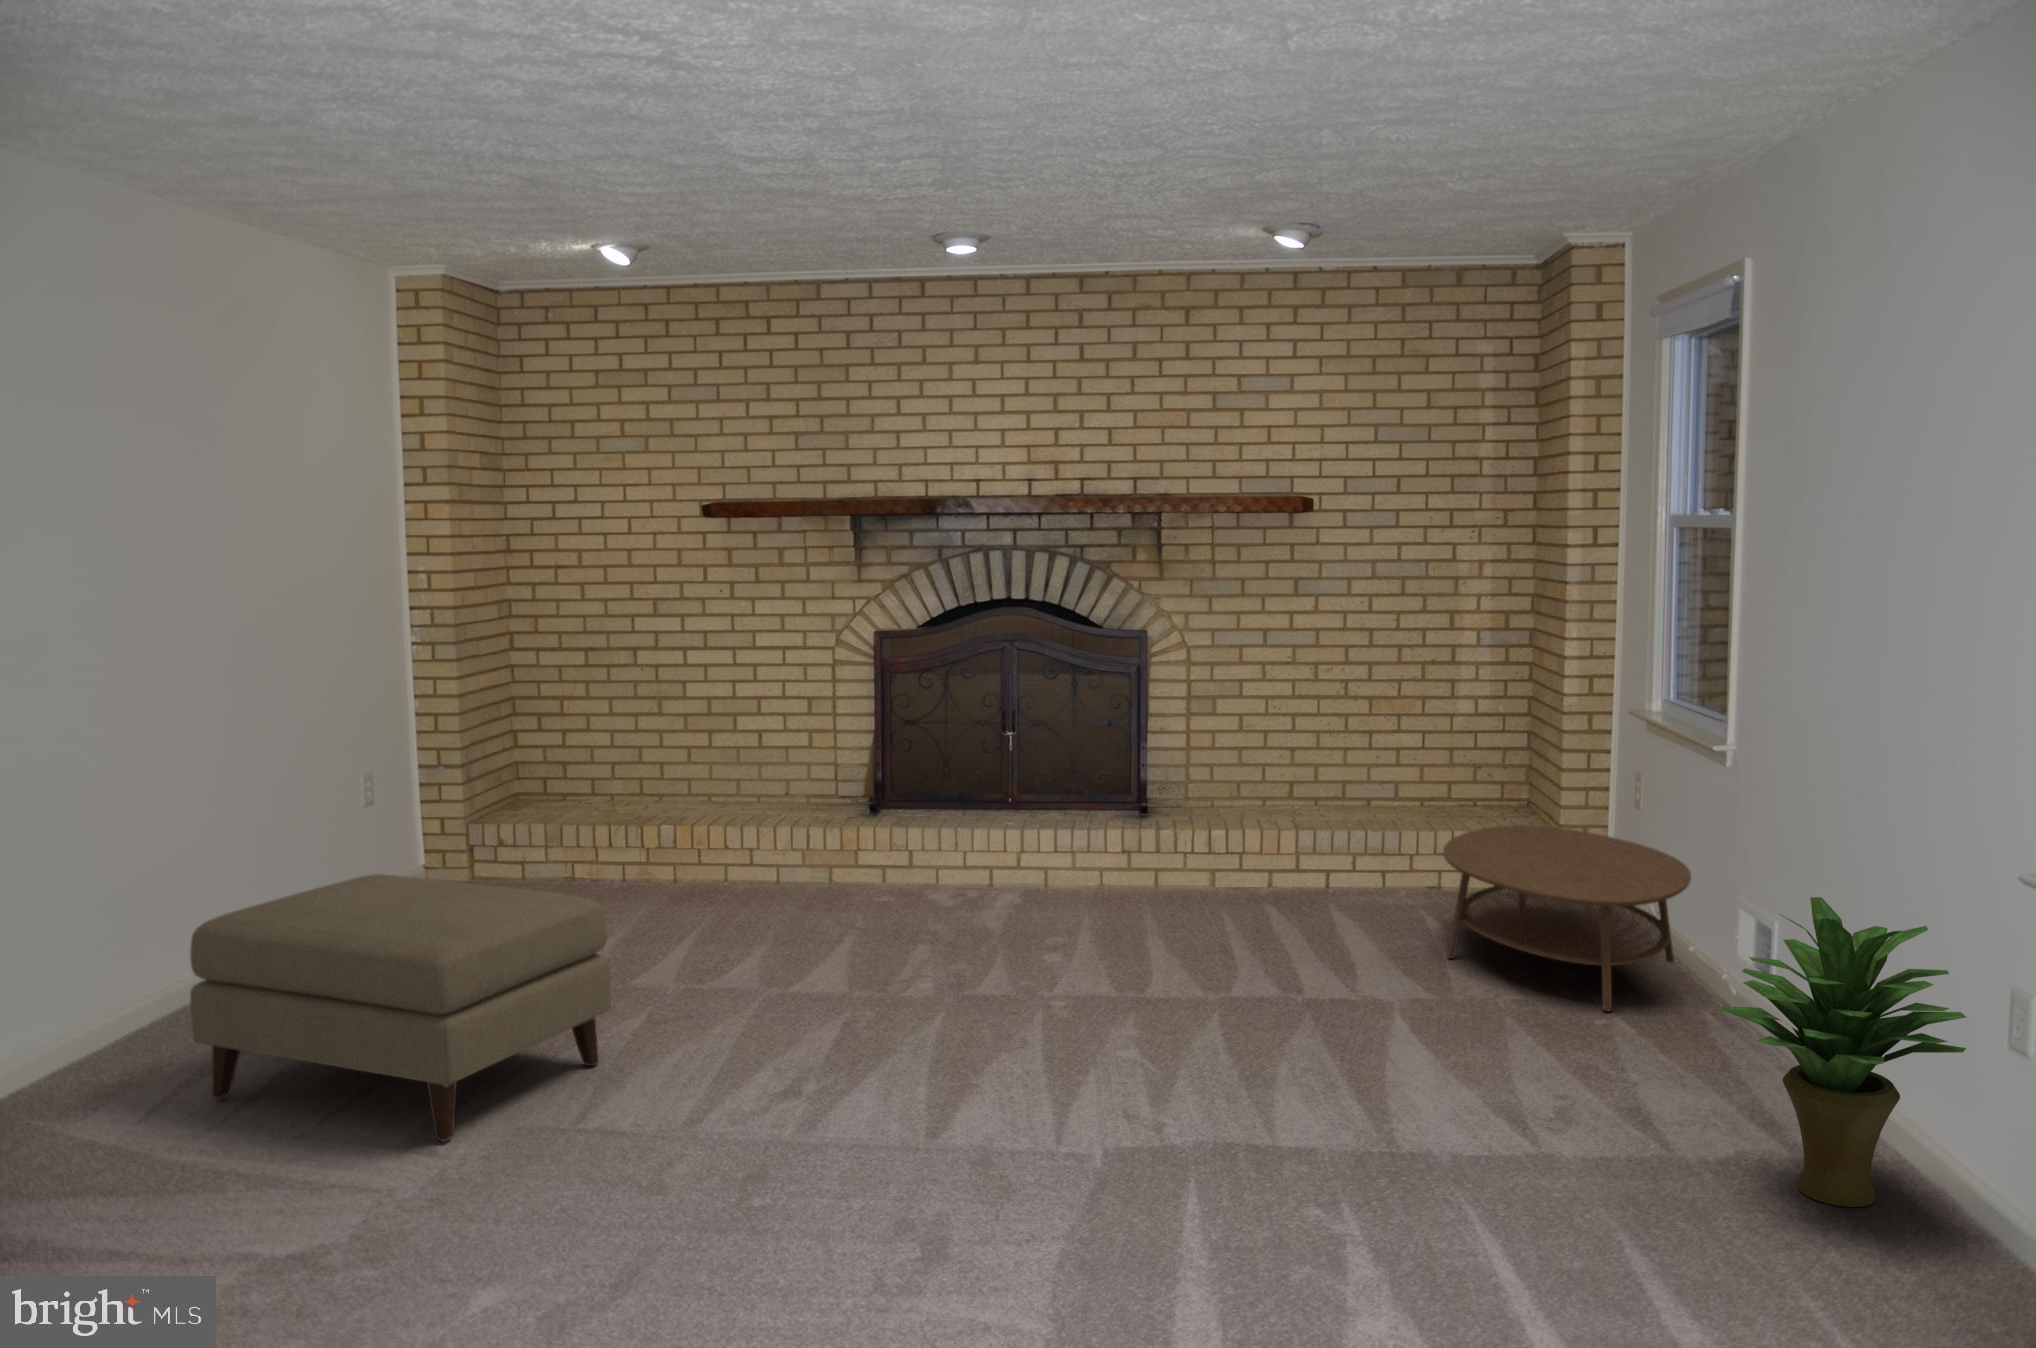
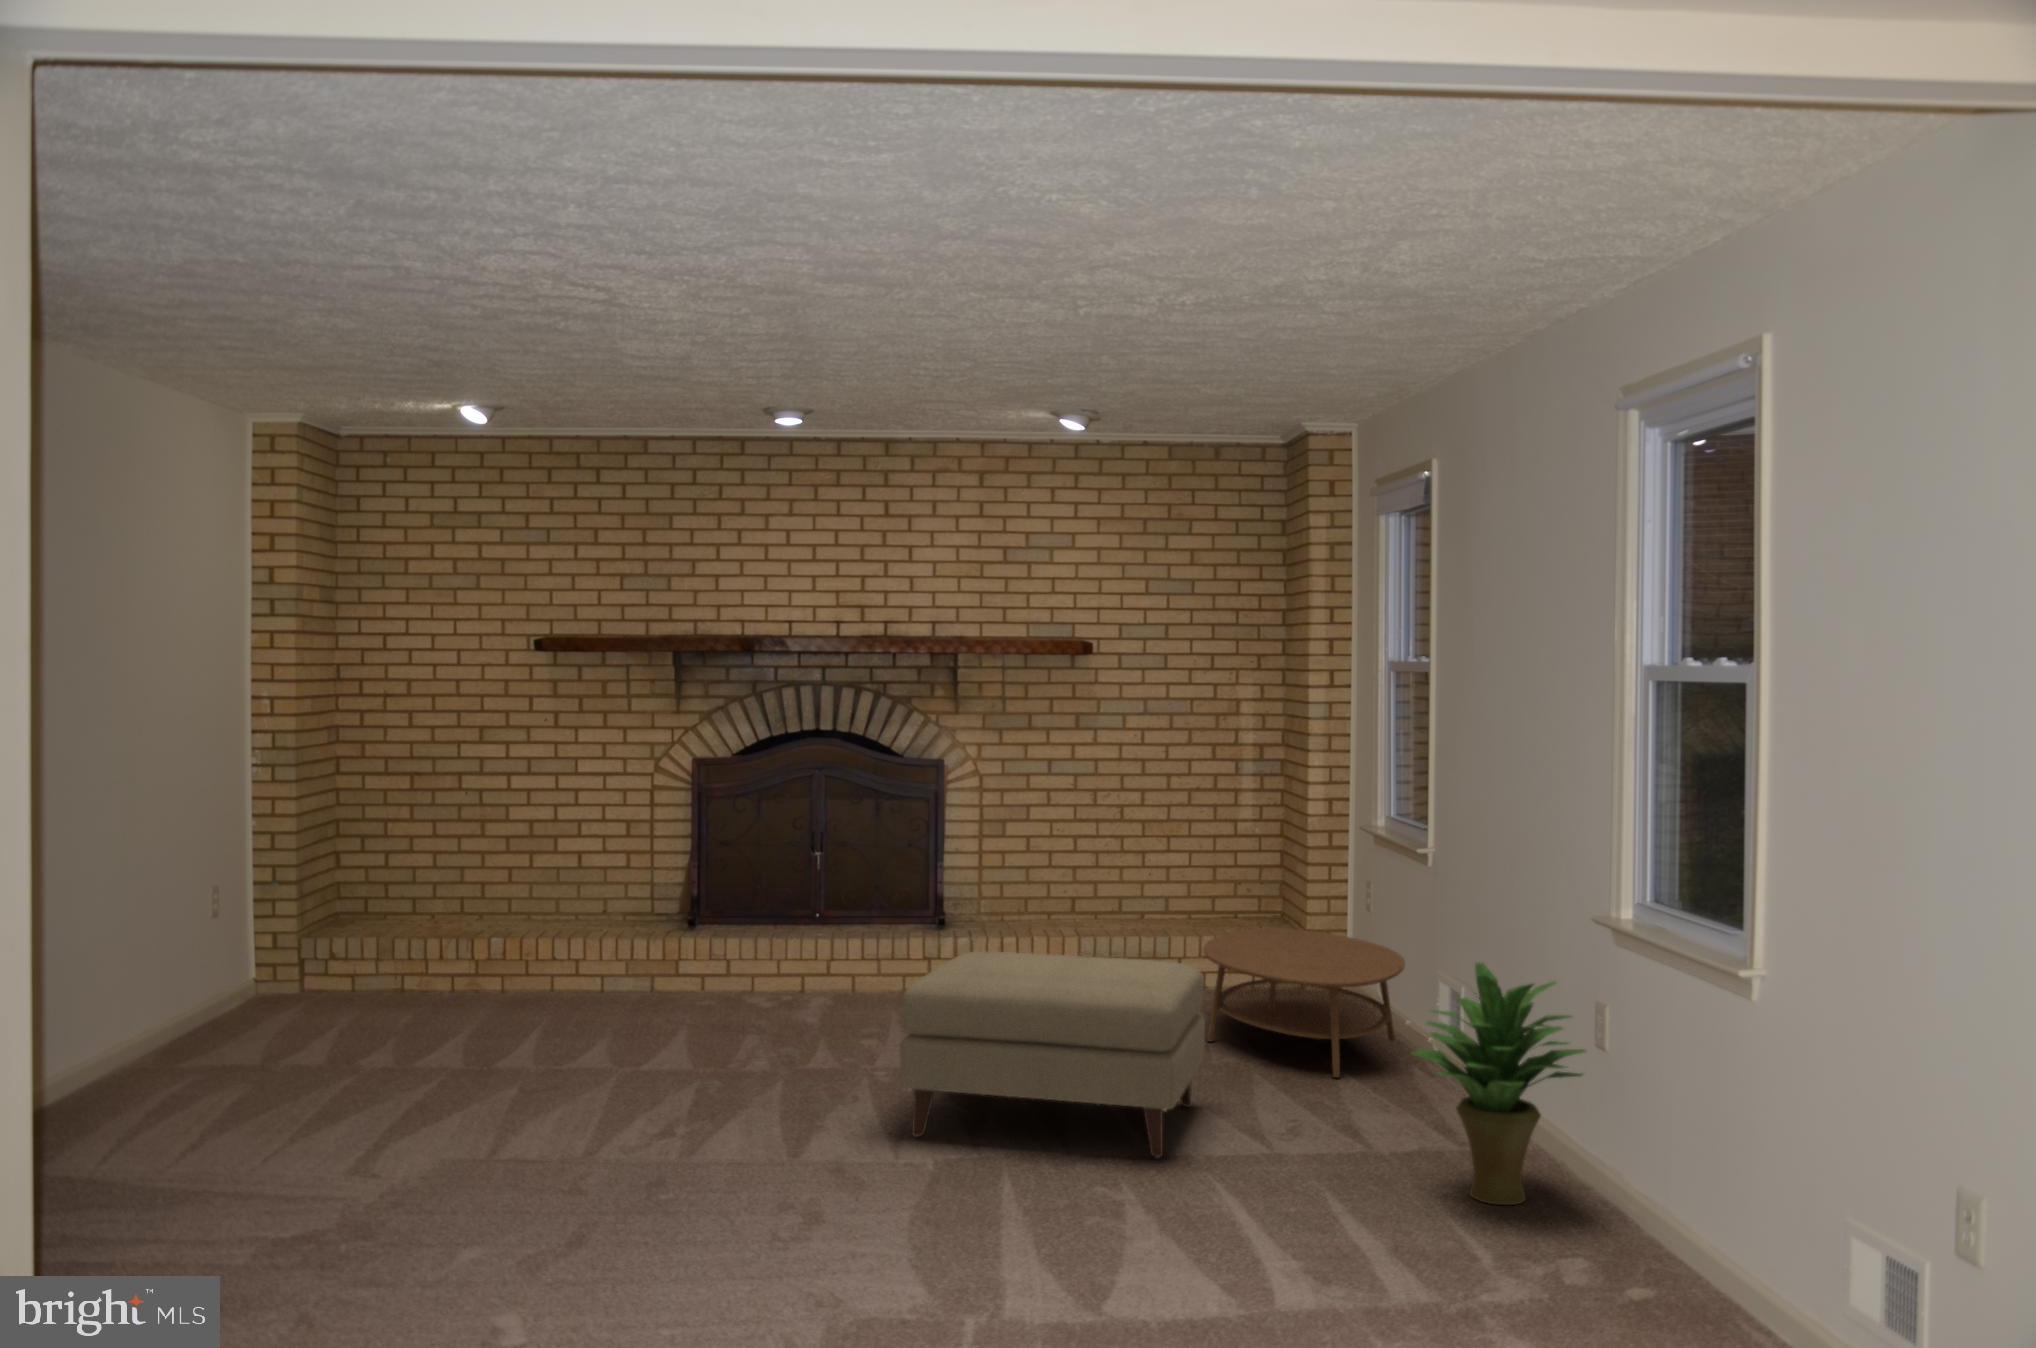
ottoman: present [190,874,611,1141] -> present [900,952,1205,1158]

